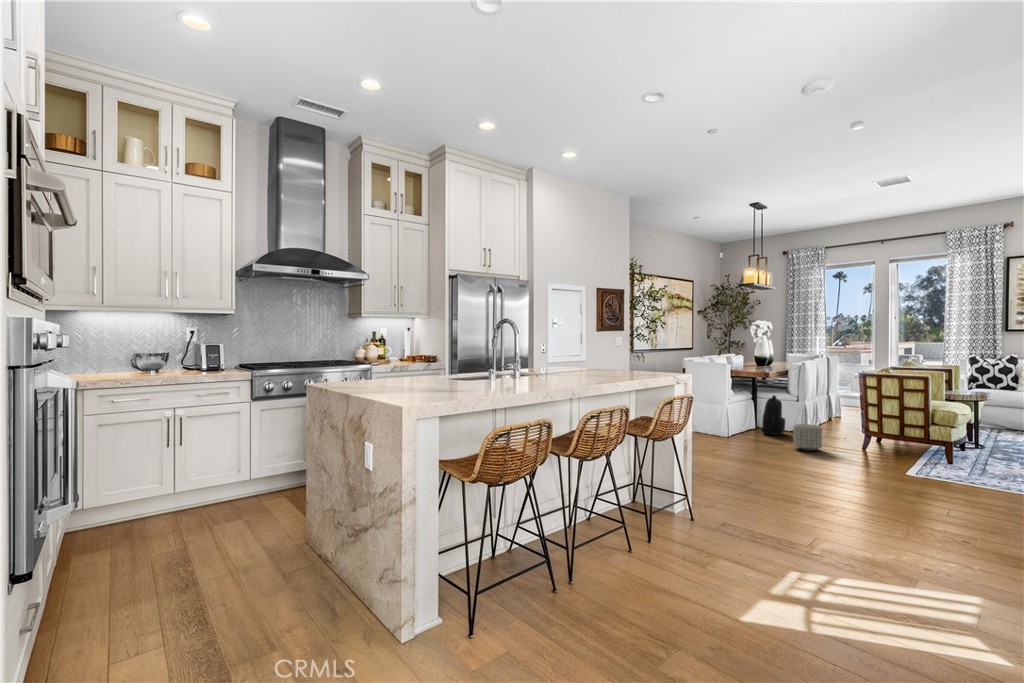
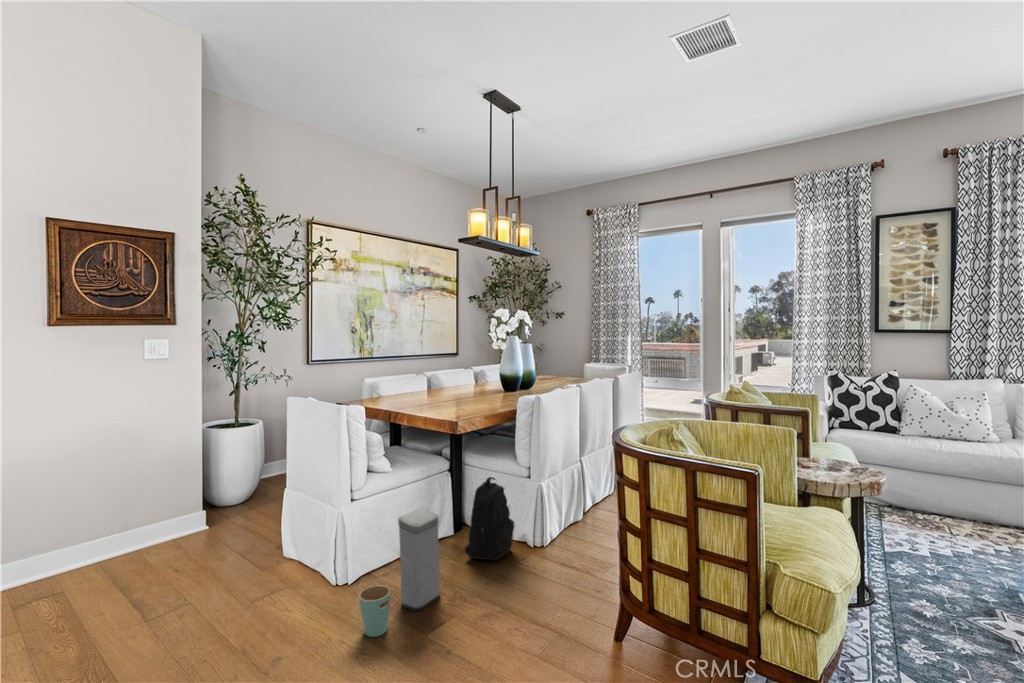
trash can: none [739,402,764,447] -> present [359,508,440,637]
planter: present [793,424,822,451] -> none [472,568,532,646]

